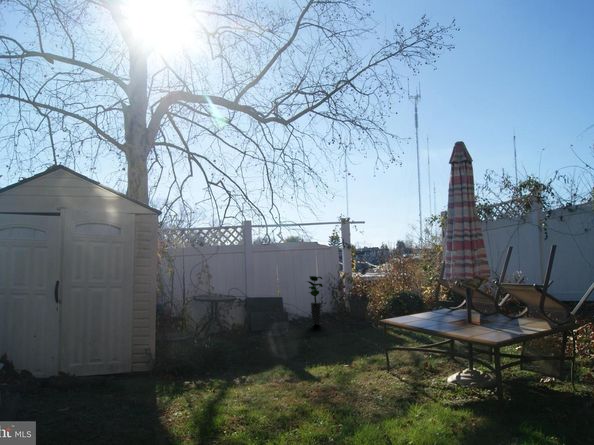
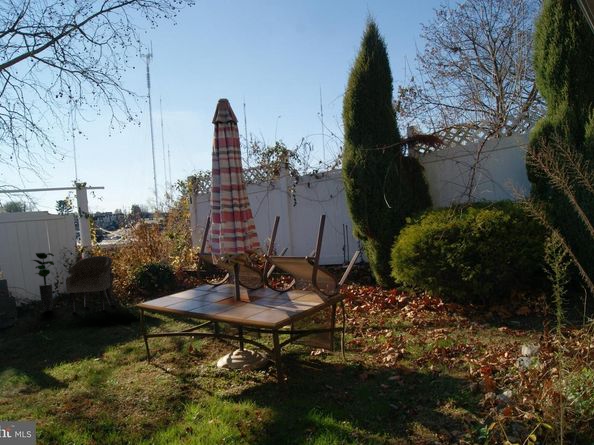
chair: none [331,282,368,329] -> present [66,256,113,312]

